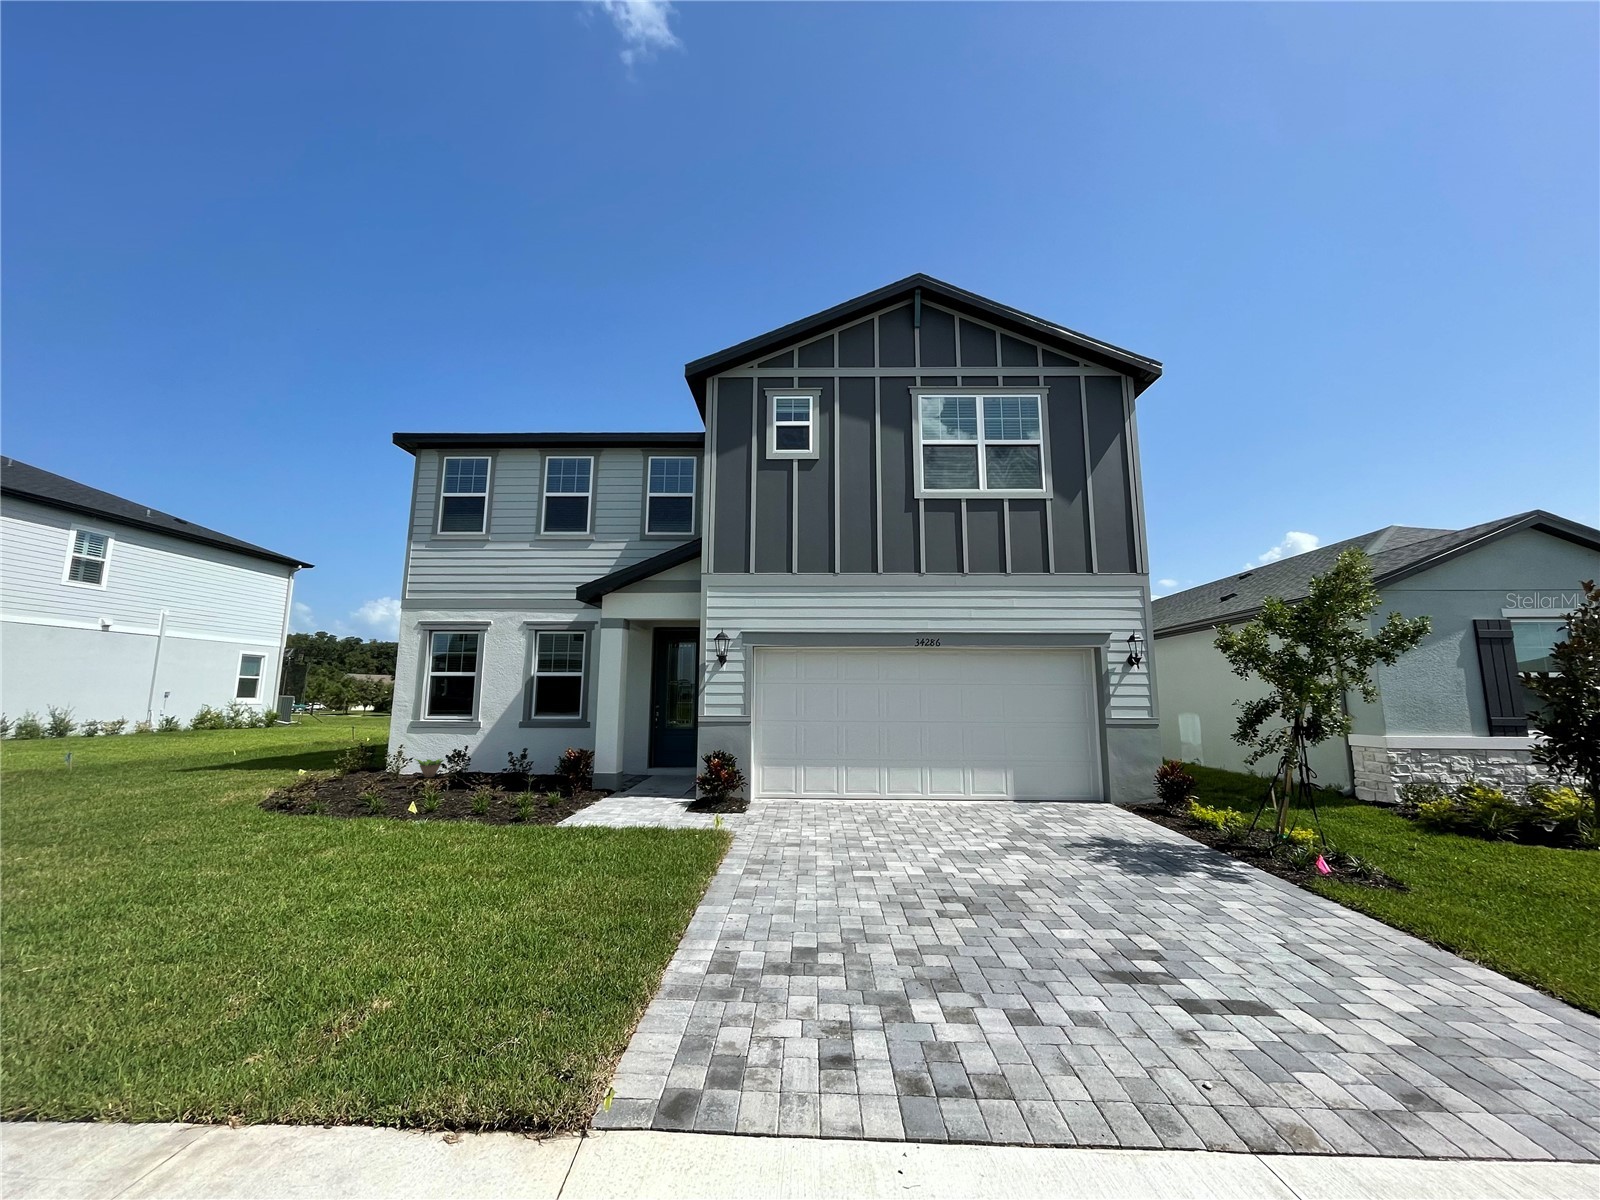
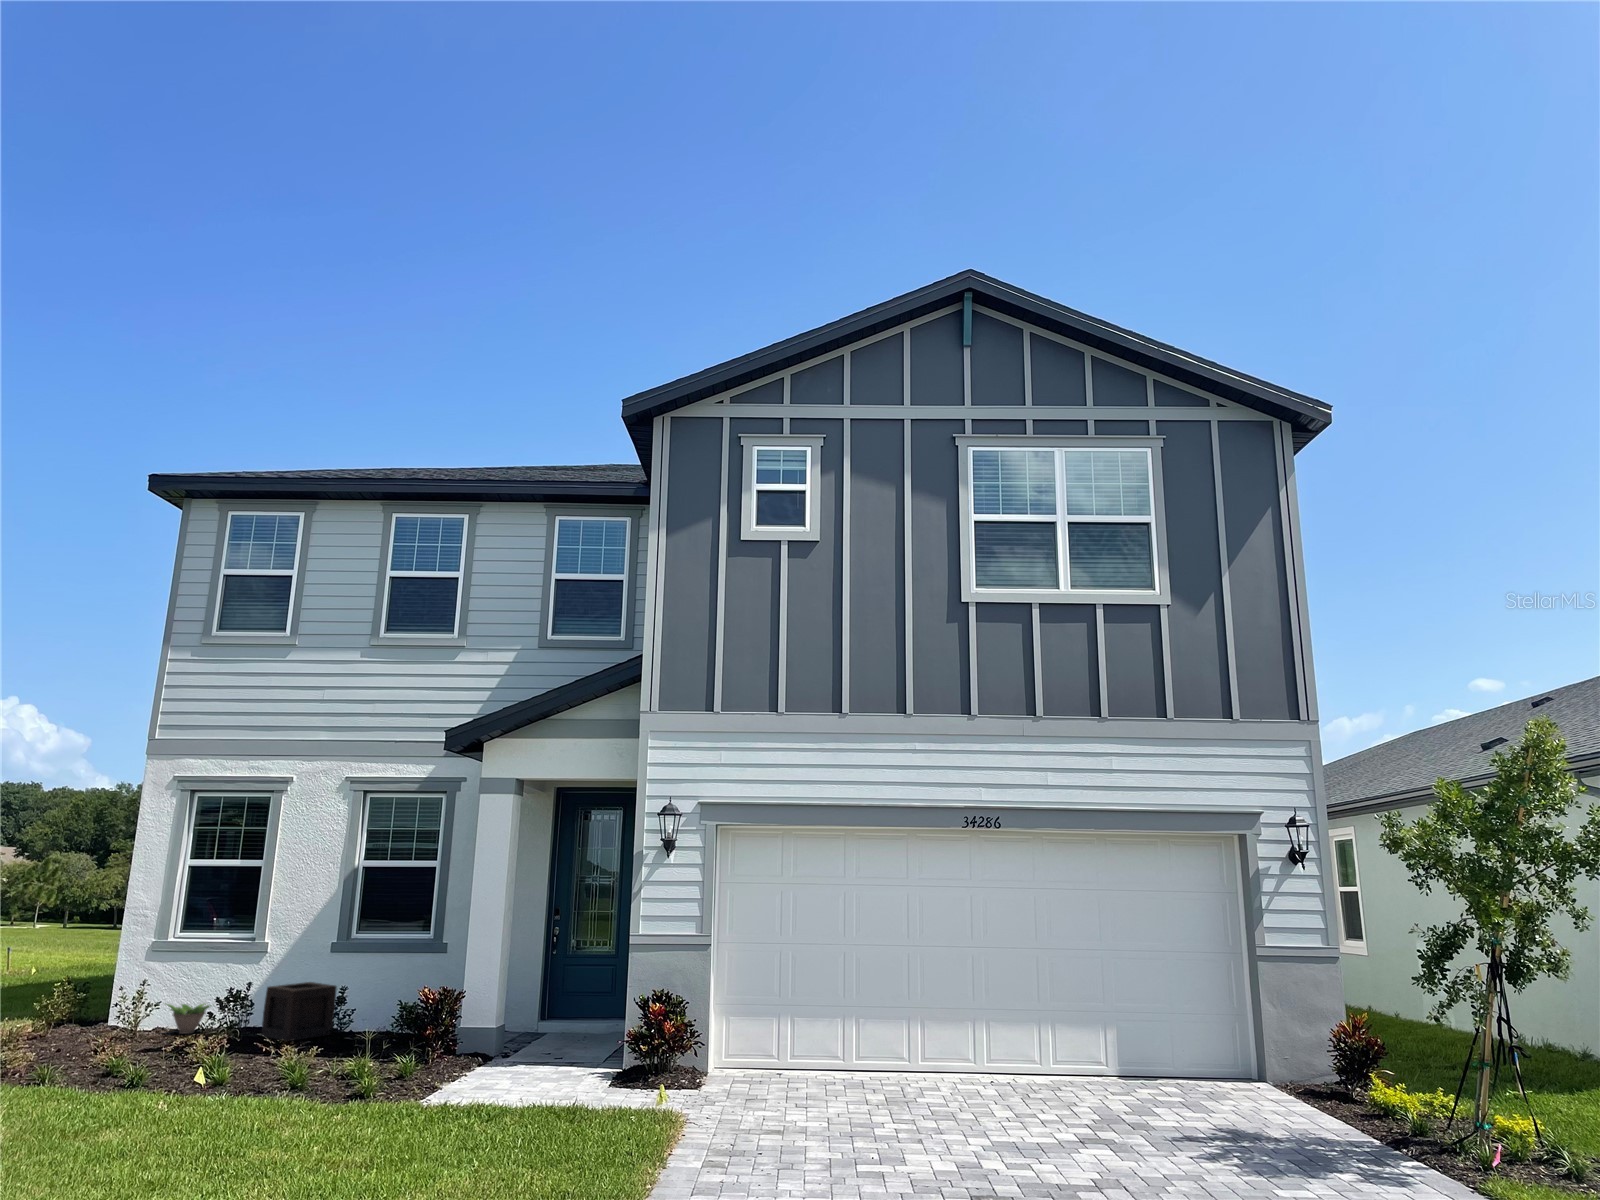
wooden crate: none [475,745,521,782] -> present [261,982,337,1041]

